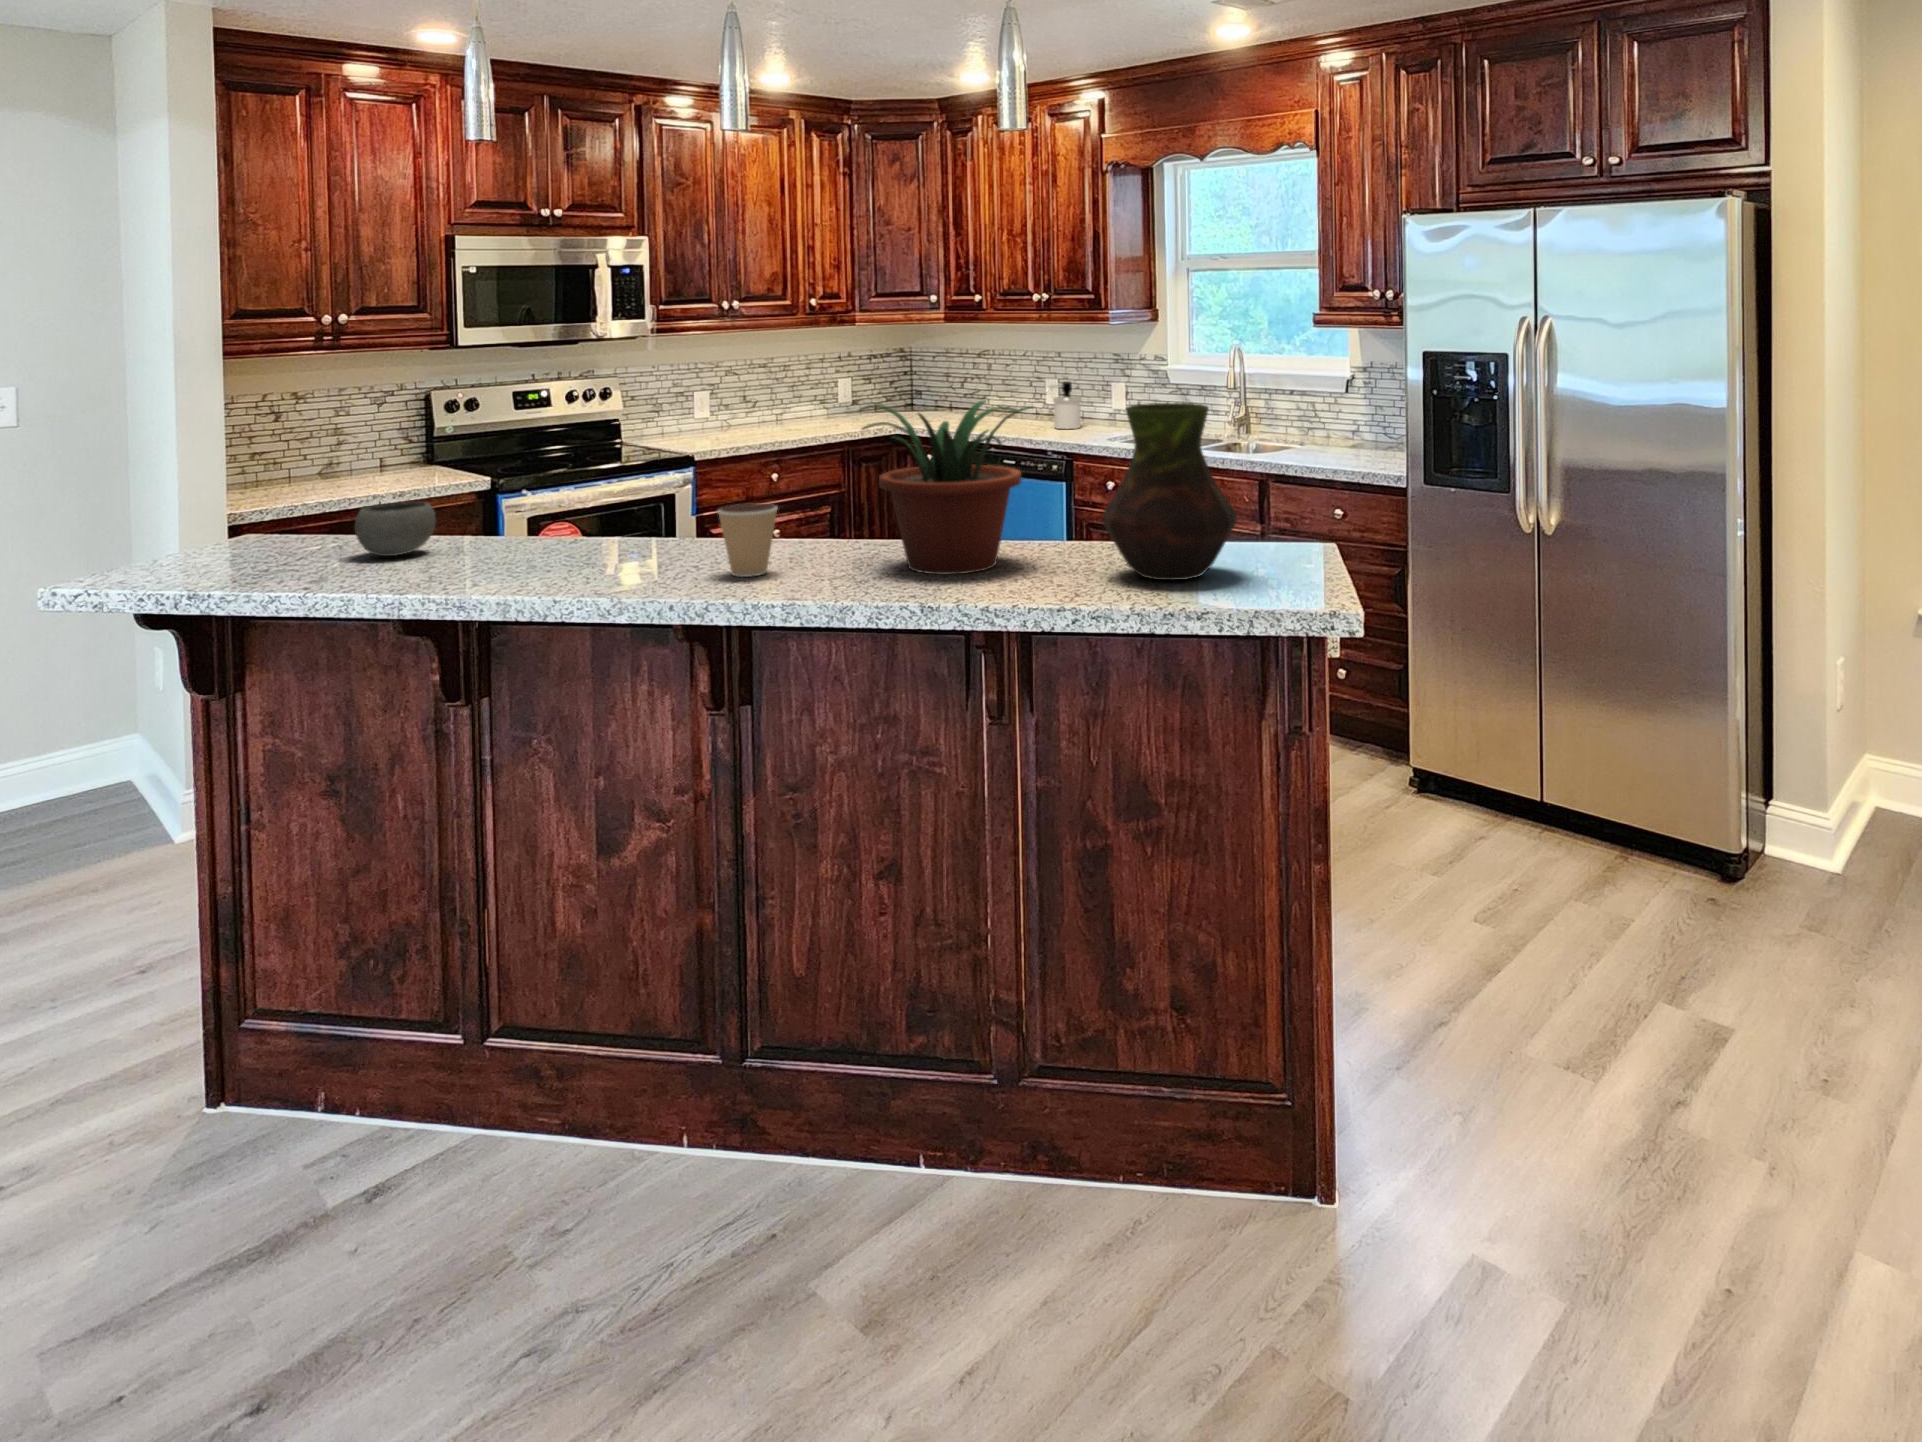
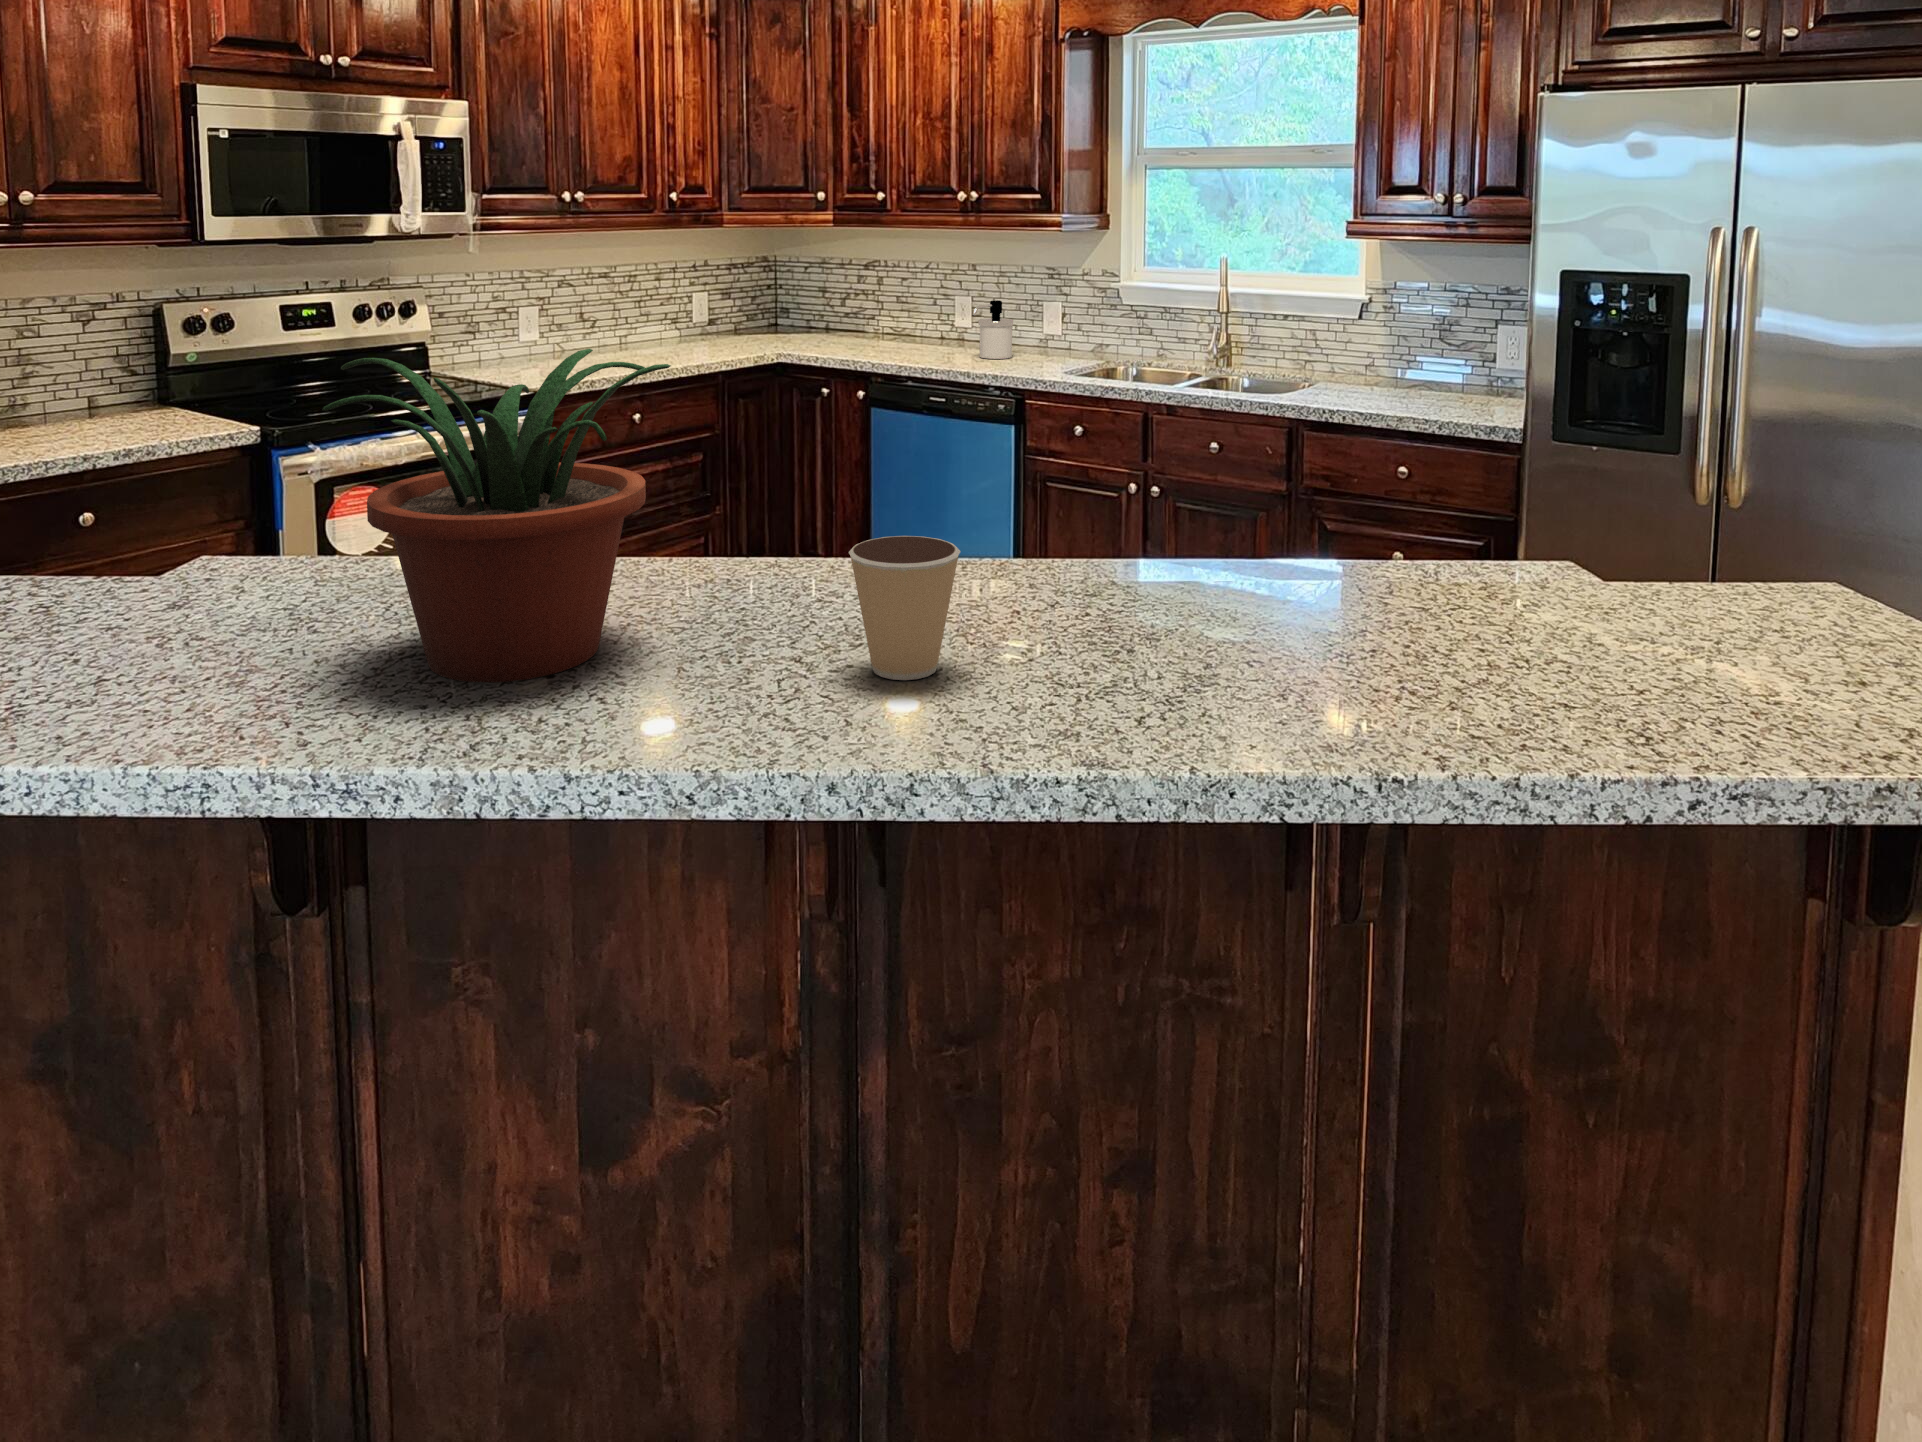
potted plant: present [859,401,1033,574] -> present [322,349,671,683]
vase: present [1103,403,1236,580] -> none [1542,358,1812,678]
bowl: present [355,502,436,556] -> none [91,519,249,628]

